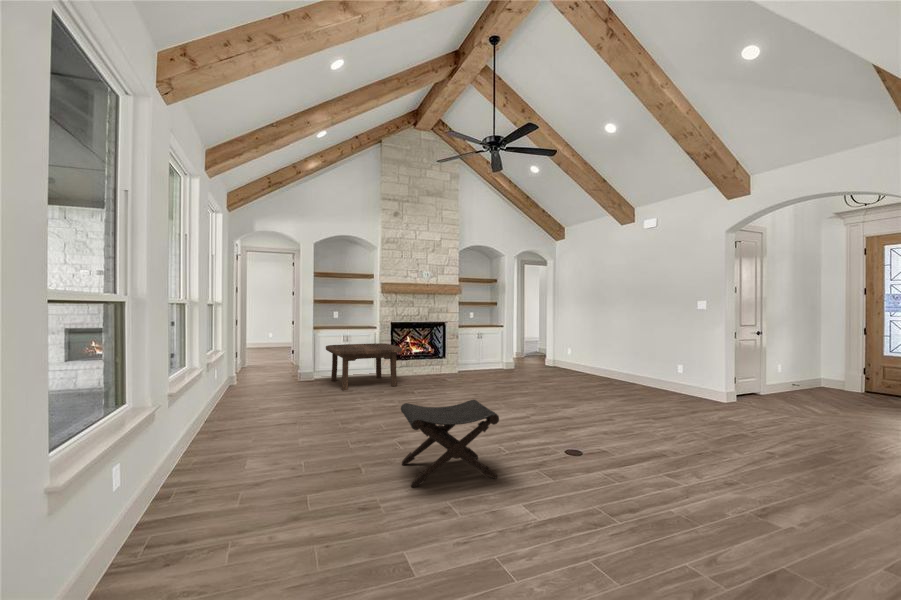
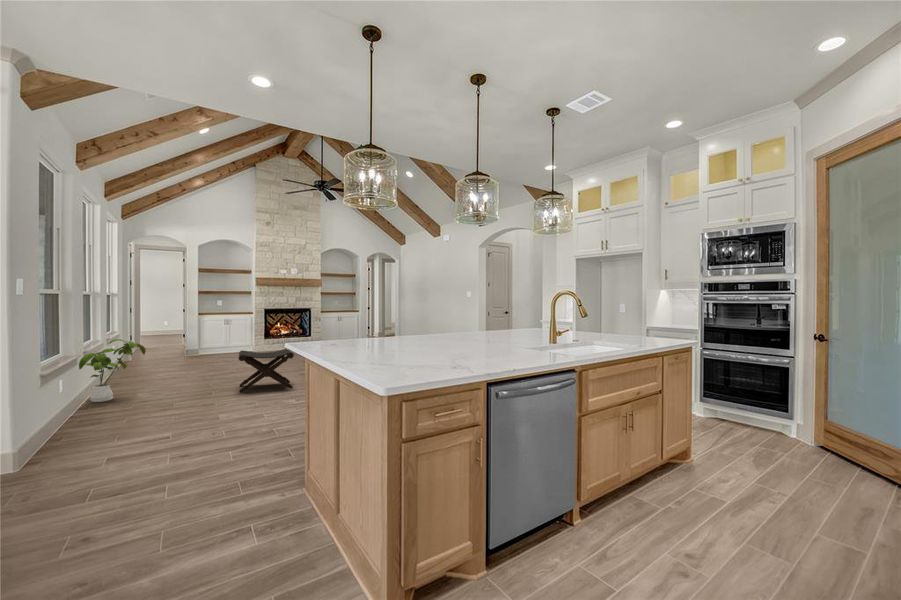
coffee table: present [326,343,402,390] -> none [207,325,270,359]
house plant: none [149,389,260,504] -> present [79,339,146,402]

